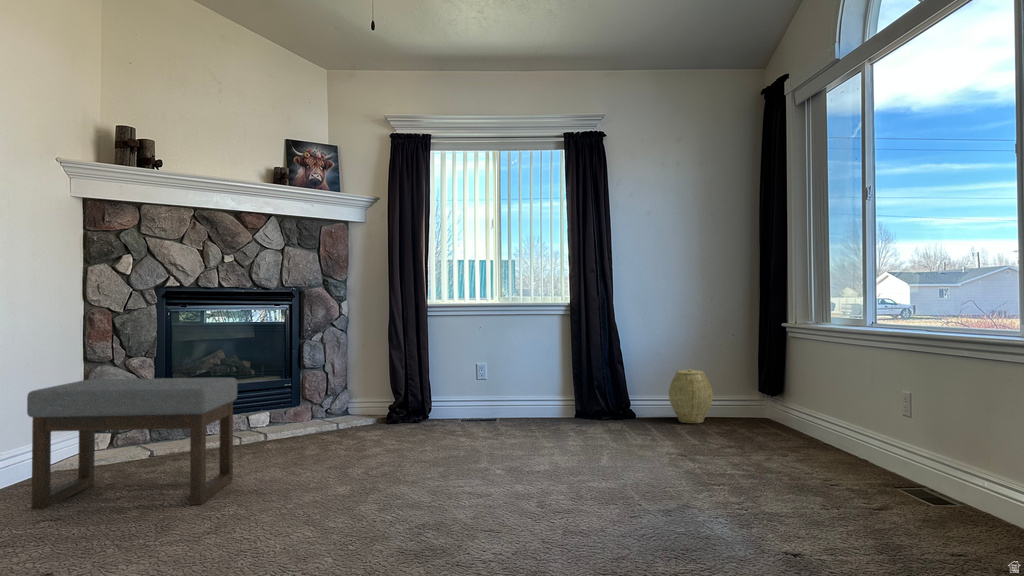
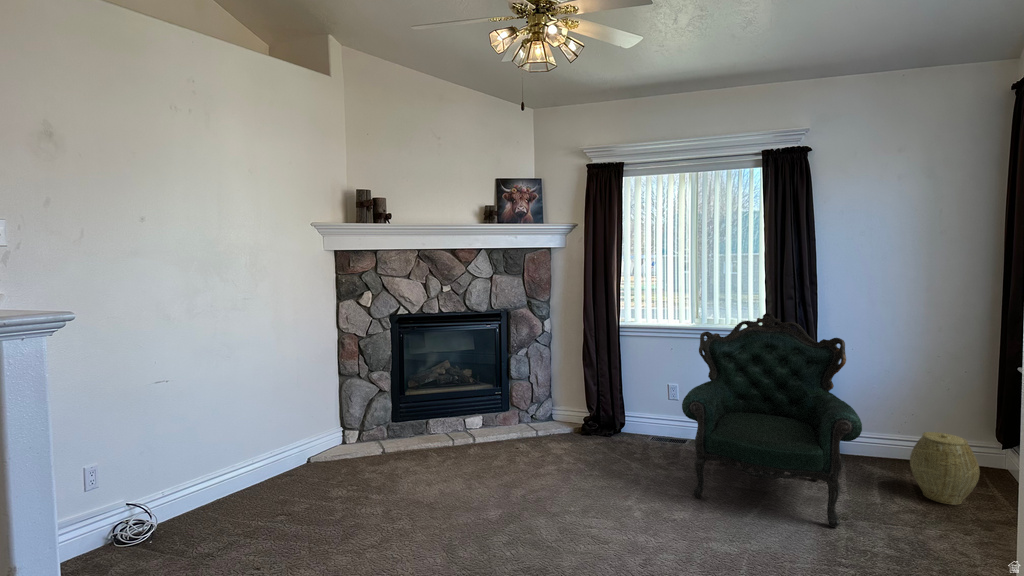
armchair: none [499,281,641,442] -> present [682,313,862,528]
ottoman: present [27,378,237,509] -> none [270,405,421,538]

